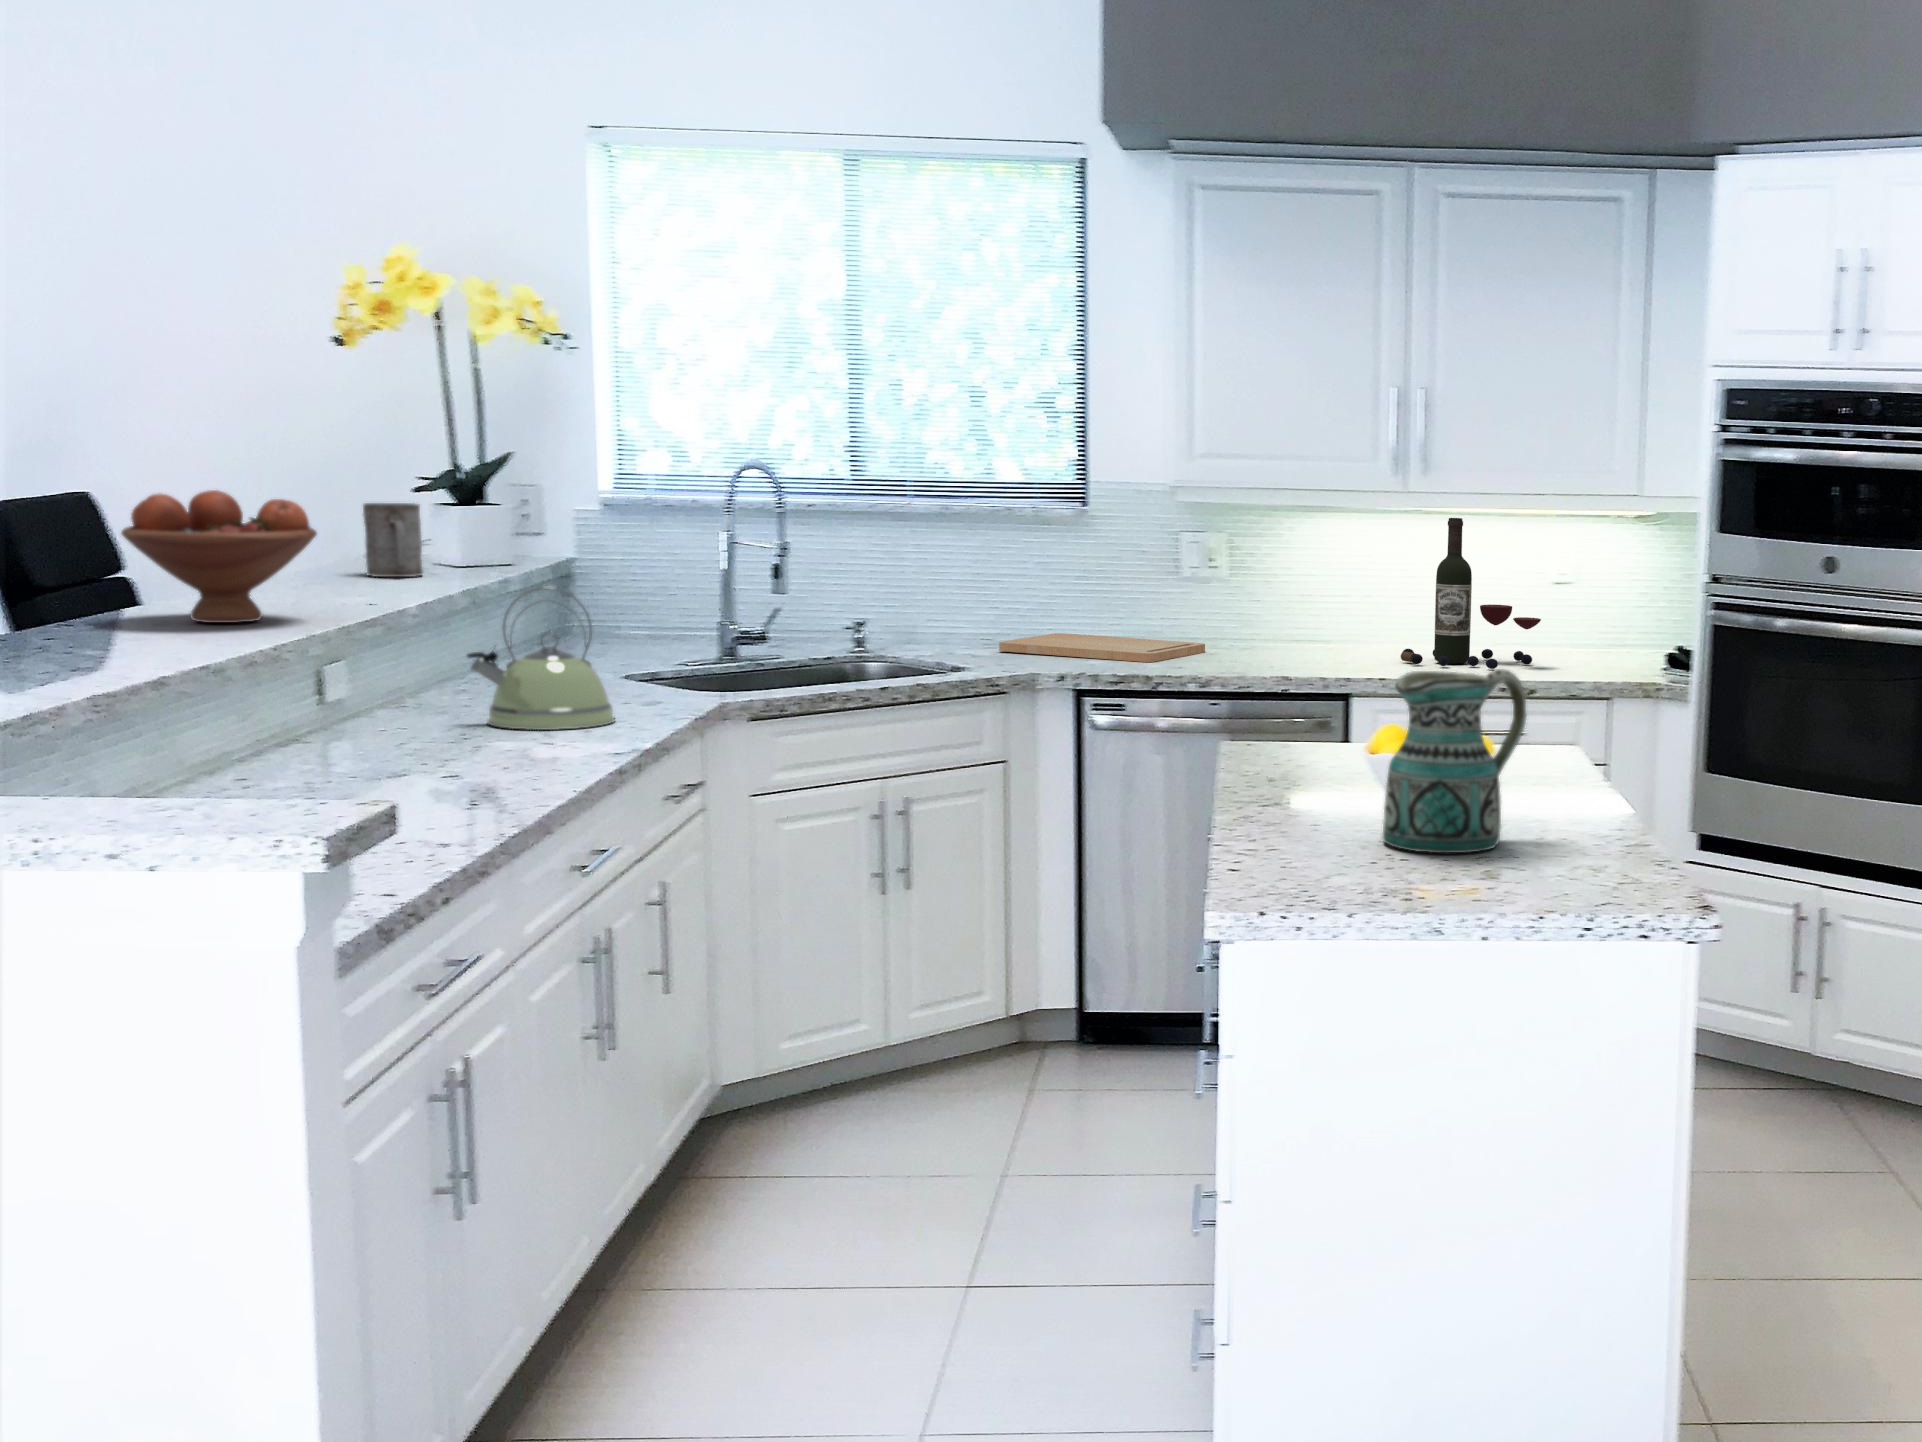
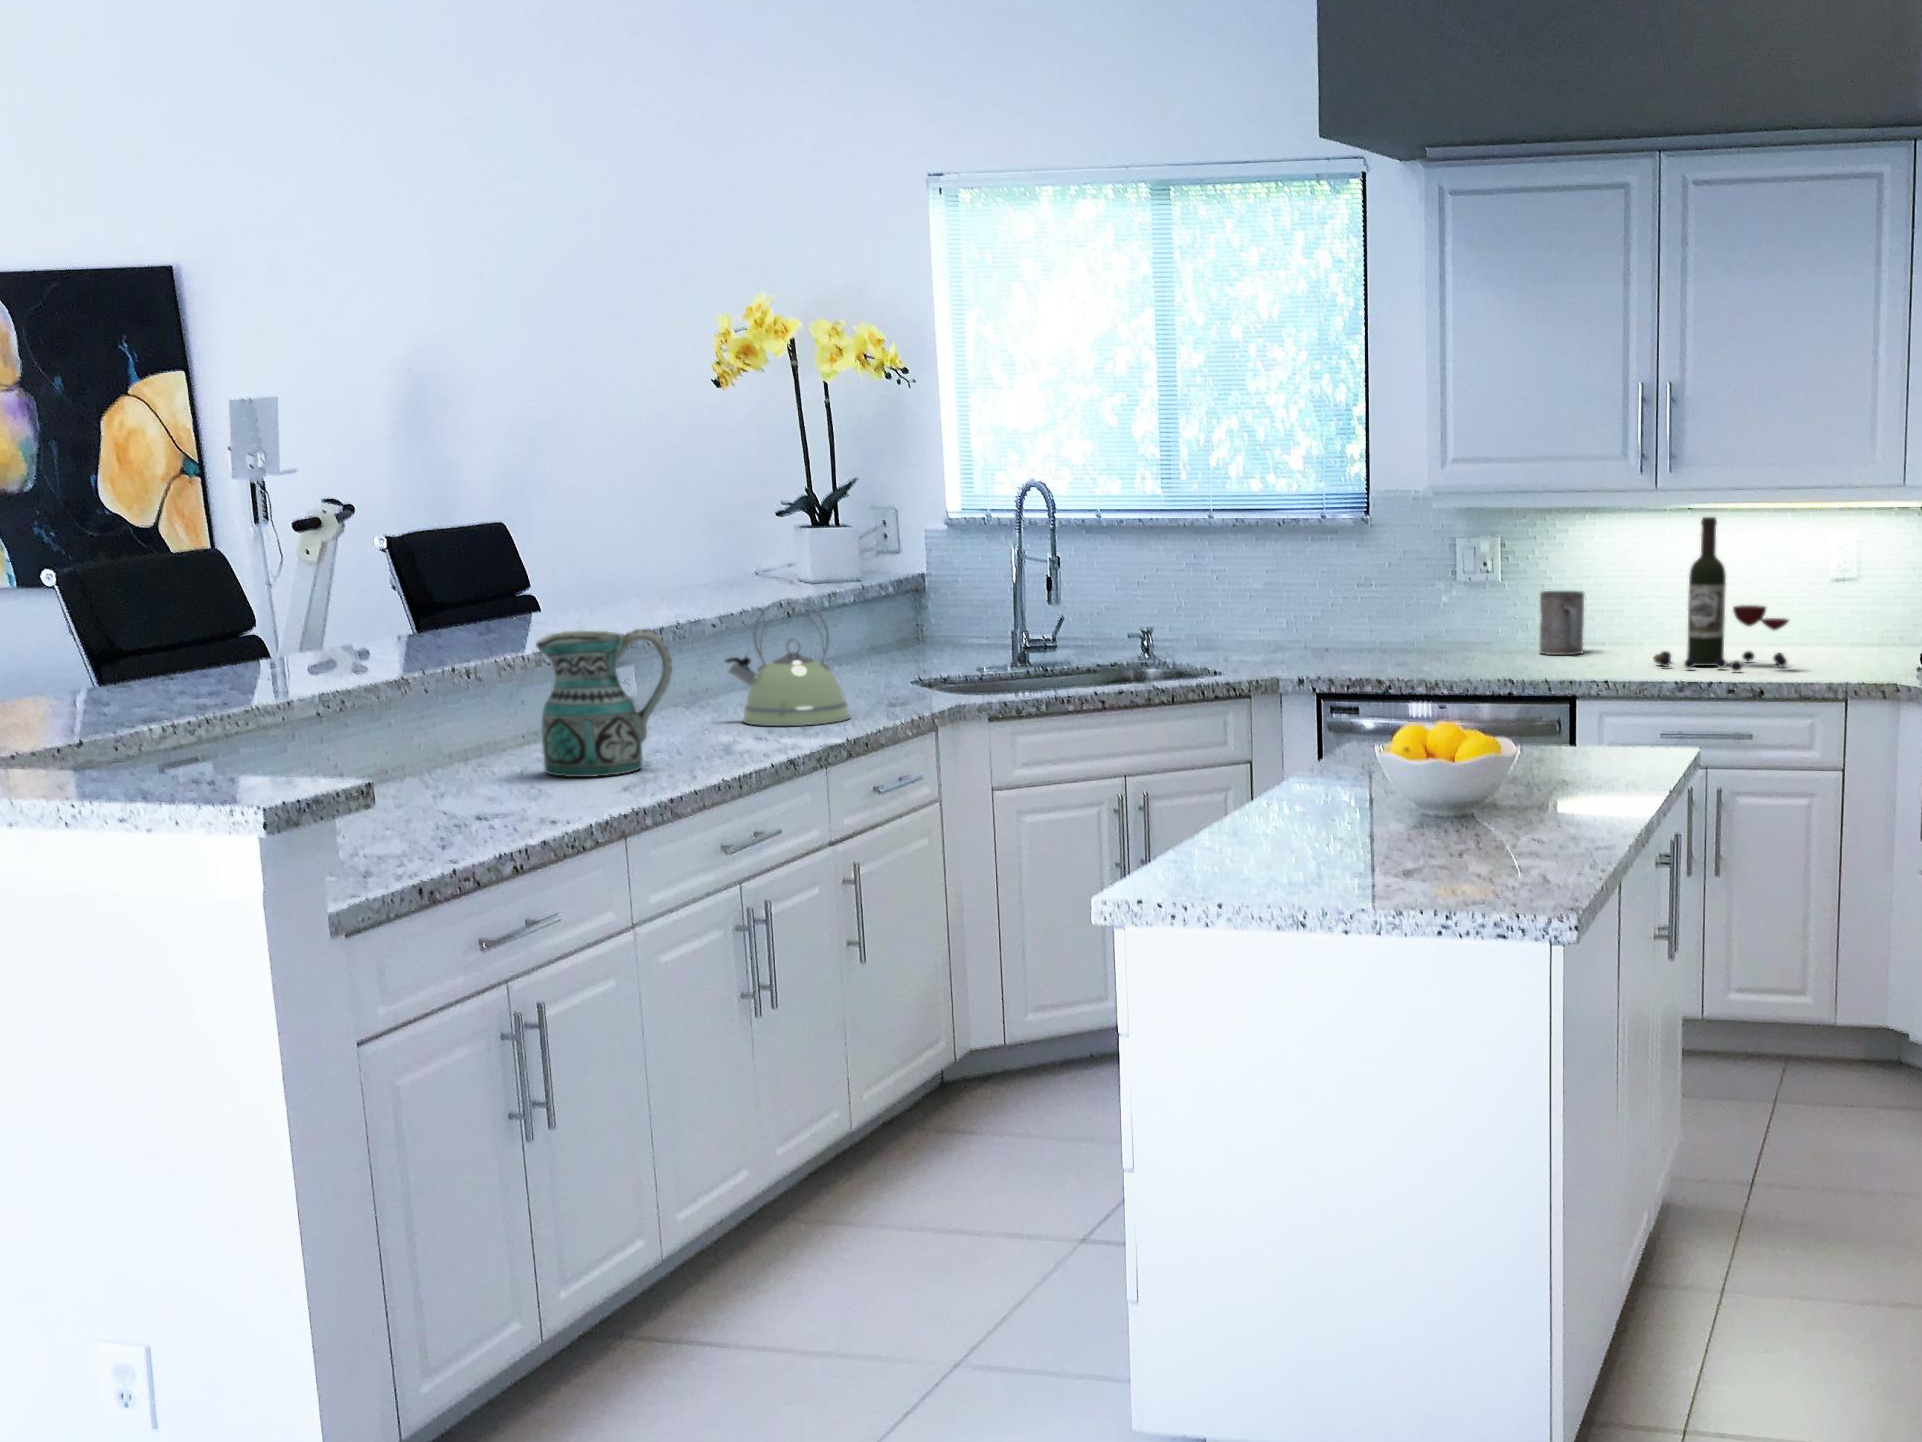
fruit bowl: present [121,490,317,623] -> none [449,519,604,633]
mug: present [363,503,423,577] -> present [1540,591,1584,655]
cutting board: present [999,633,1205,662] -> none [1279,638,1475,665]
ceramic pitcher: present [1383,669,1526,853] -> present [536,629,672,777]

